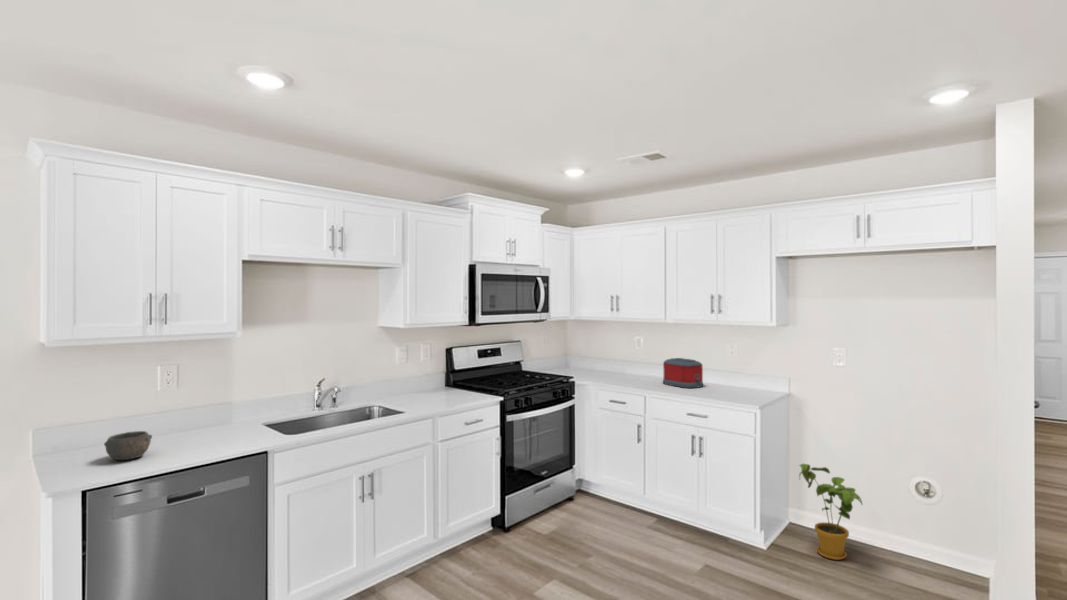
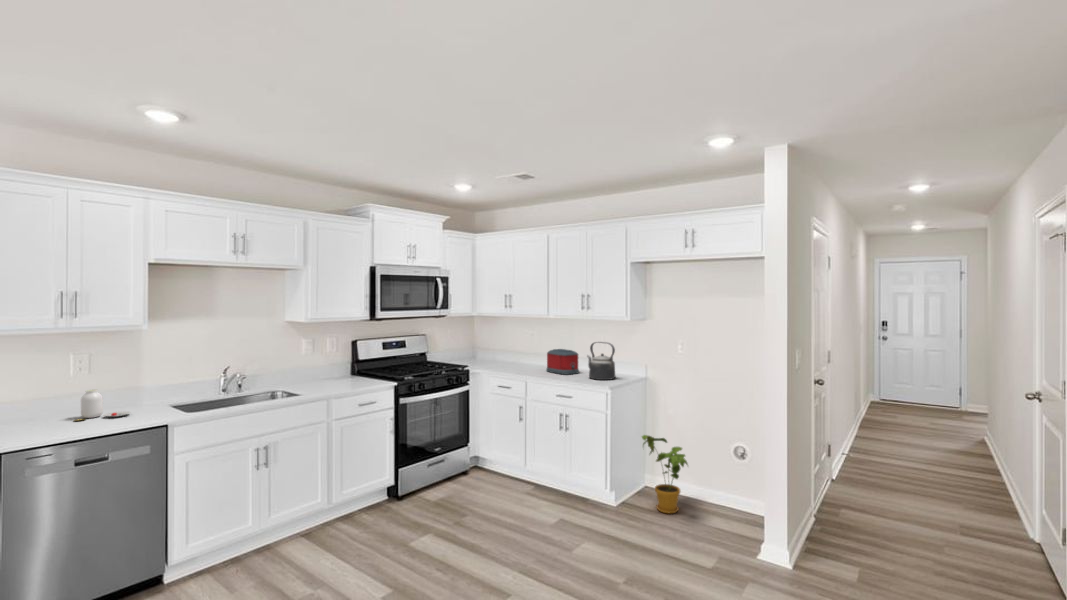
kettle: none [716,350,754,396] -> present [587,342,616,380]
jar: none [162,407,223,445] -> present [74,390,131,421]
bowl: present [104,431,152,460] -> none [19,408,63,432]

